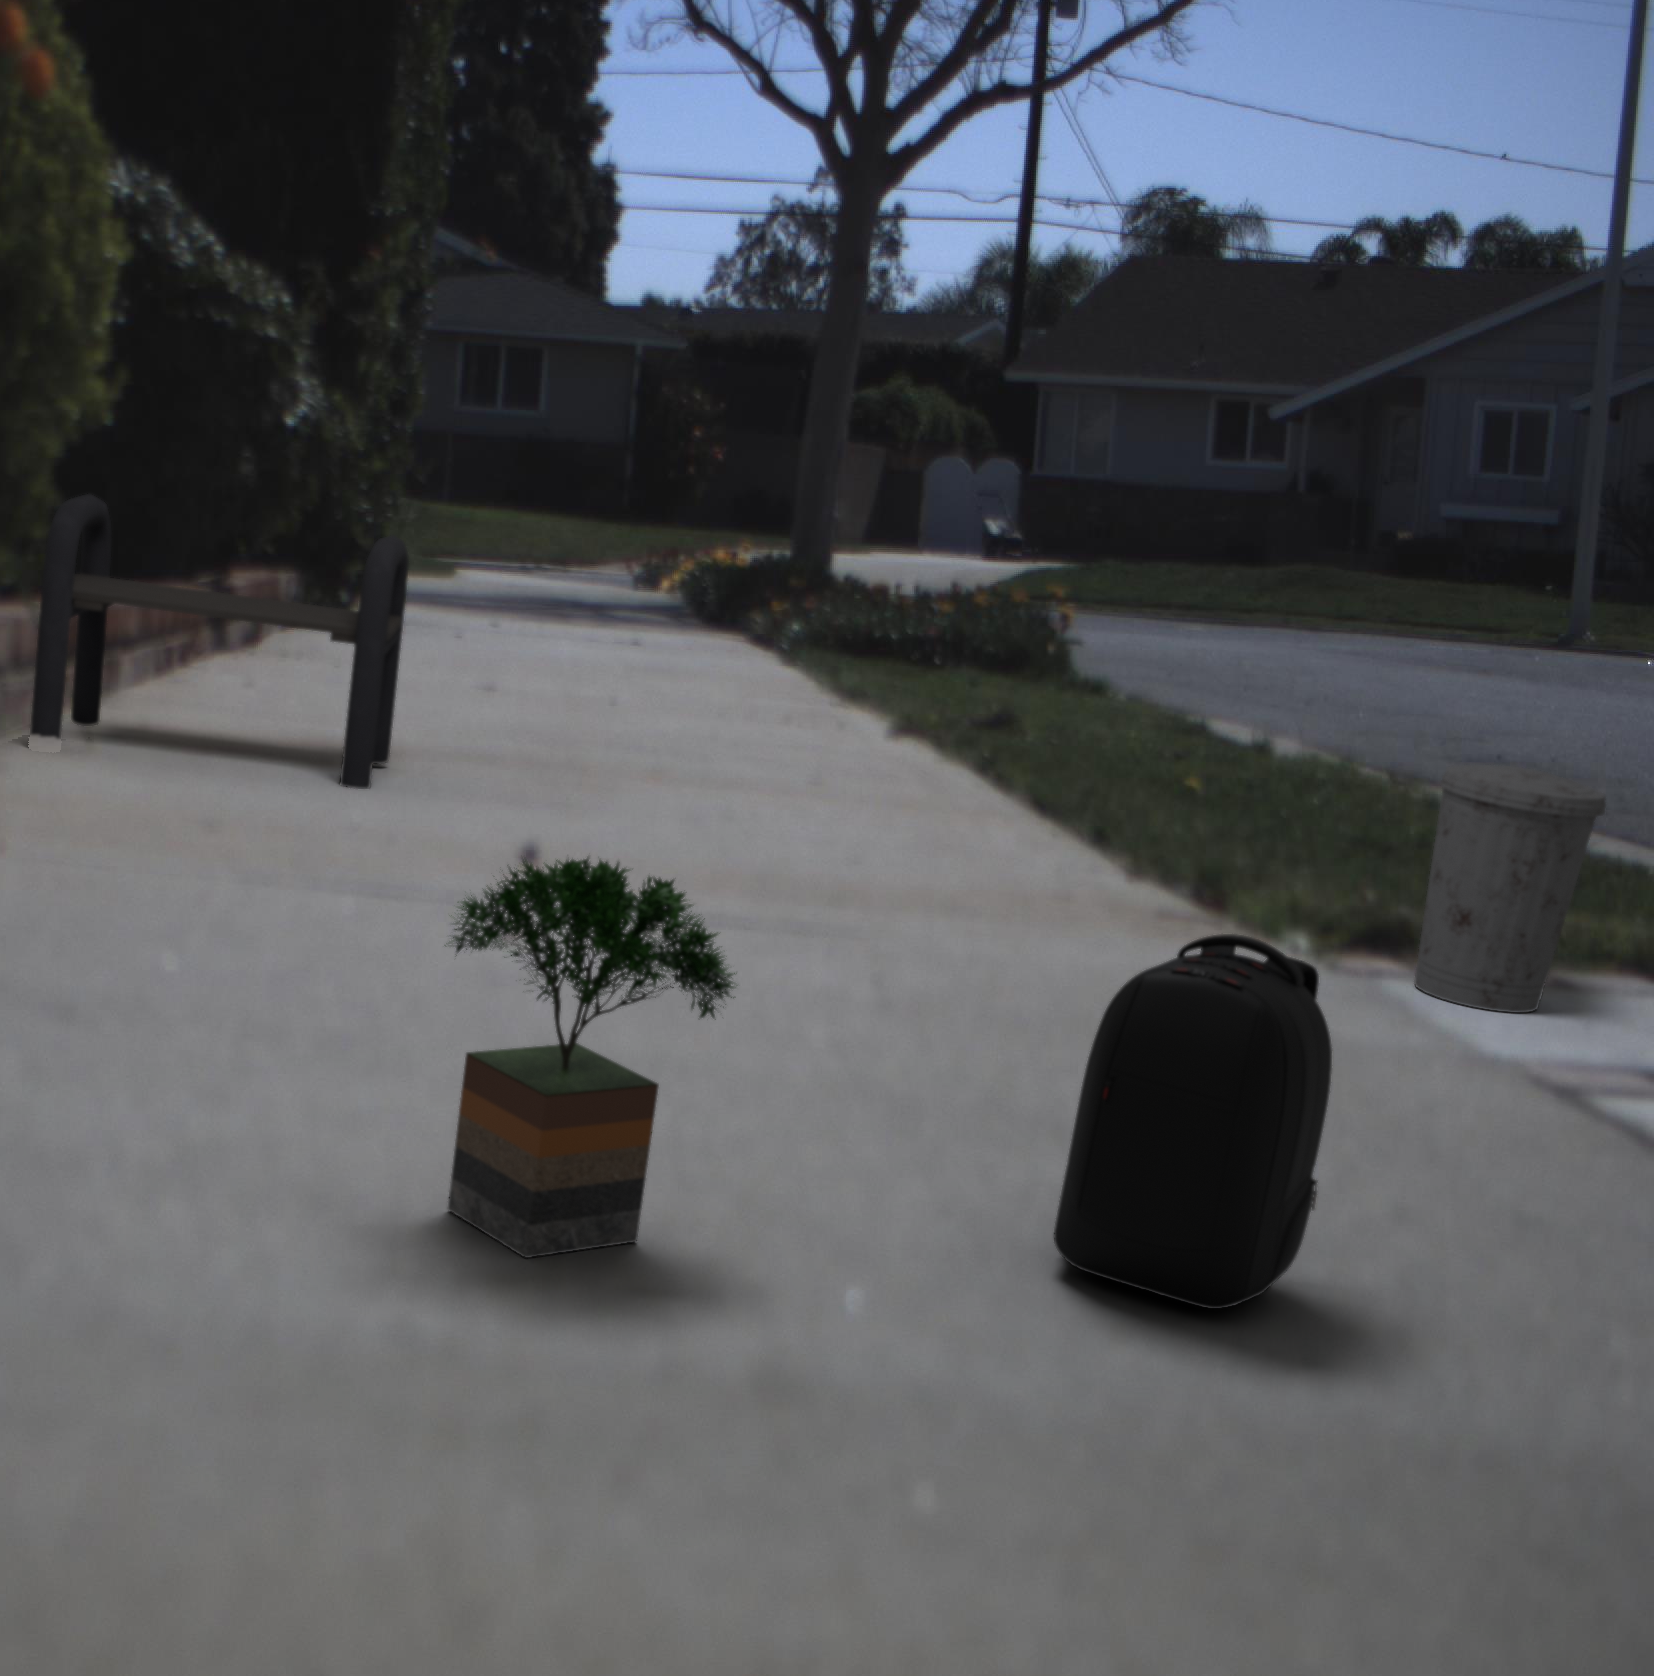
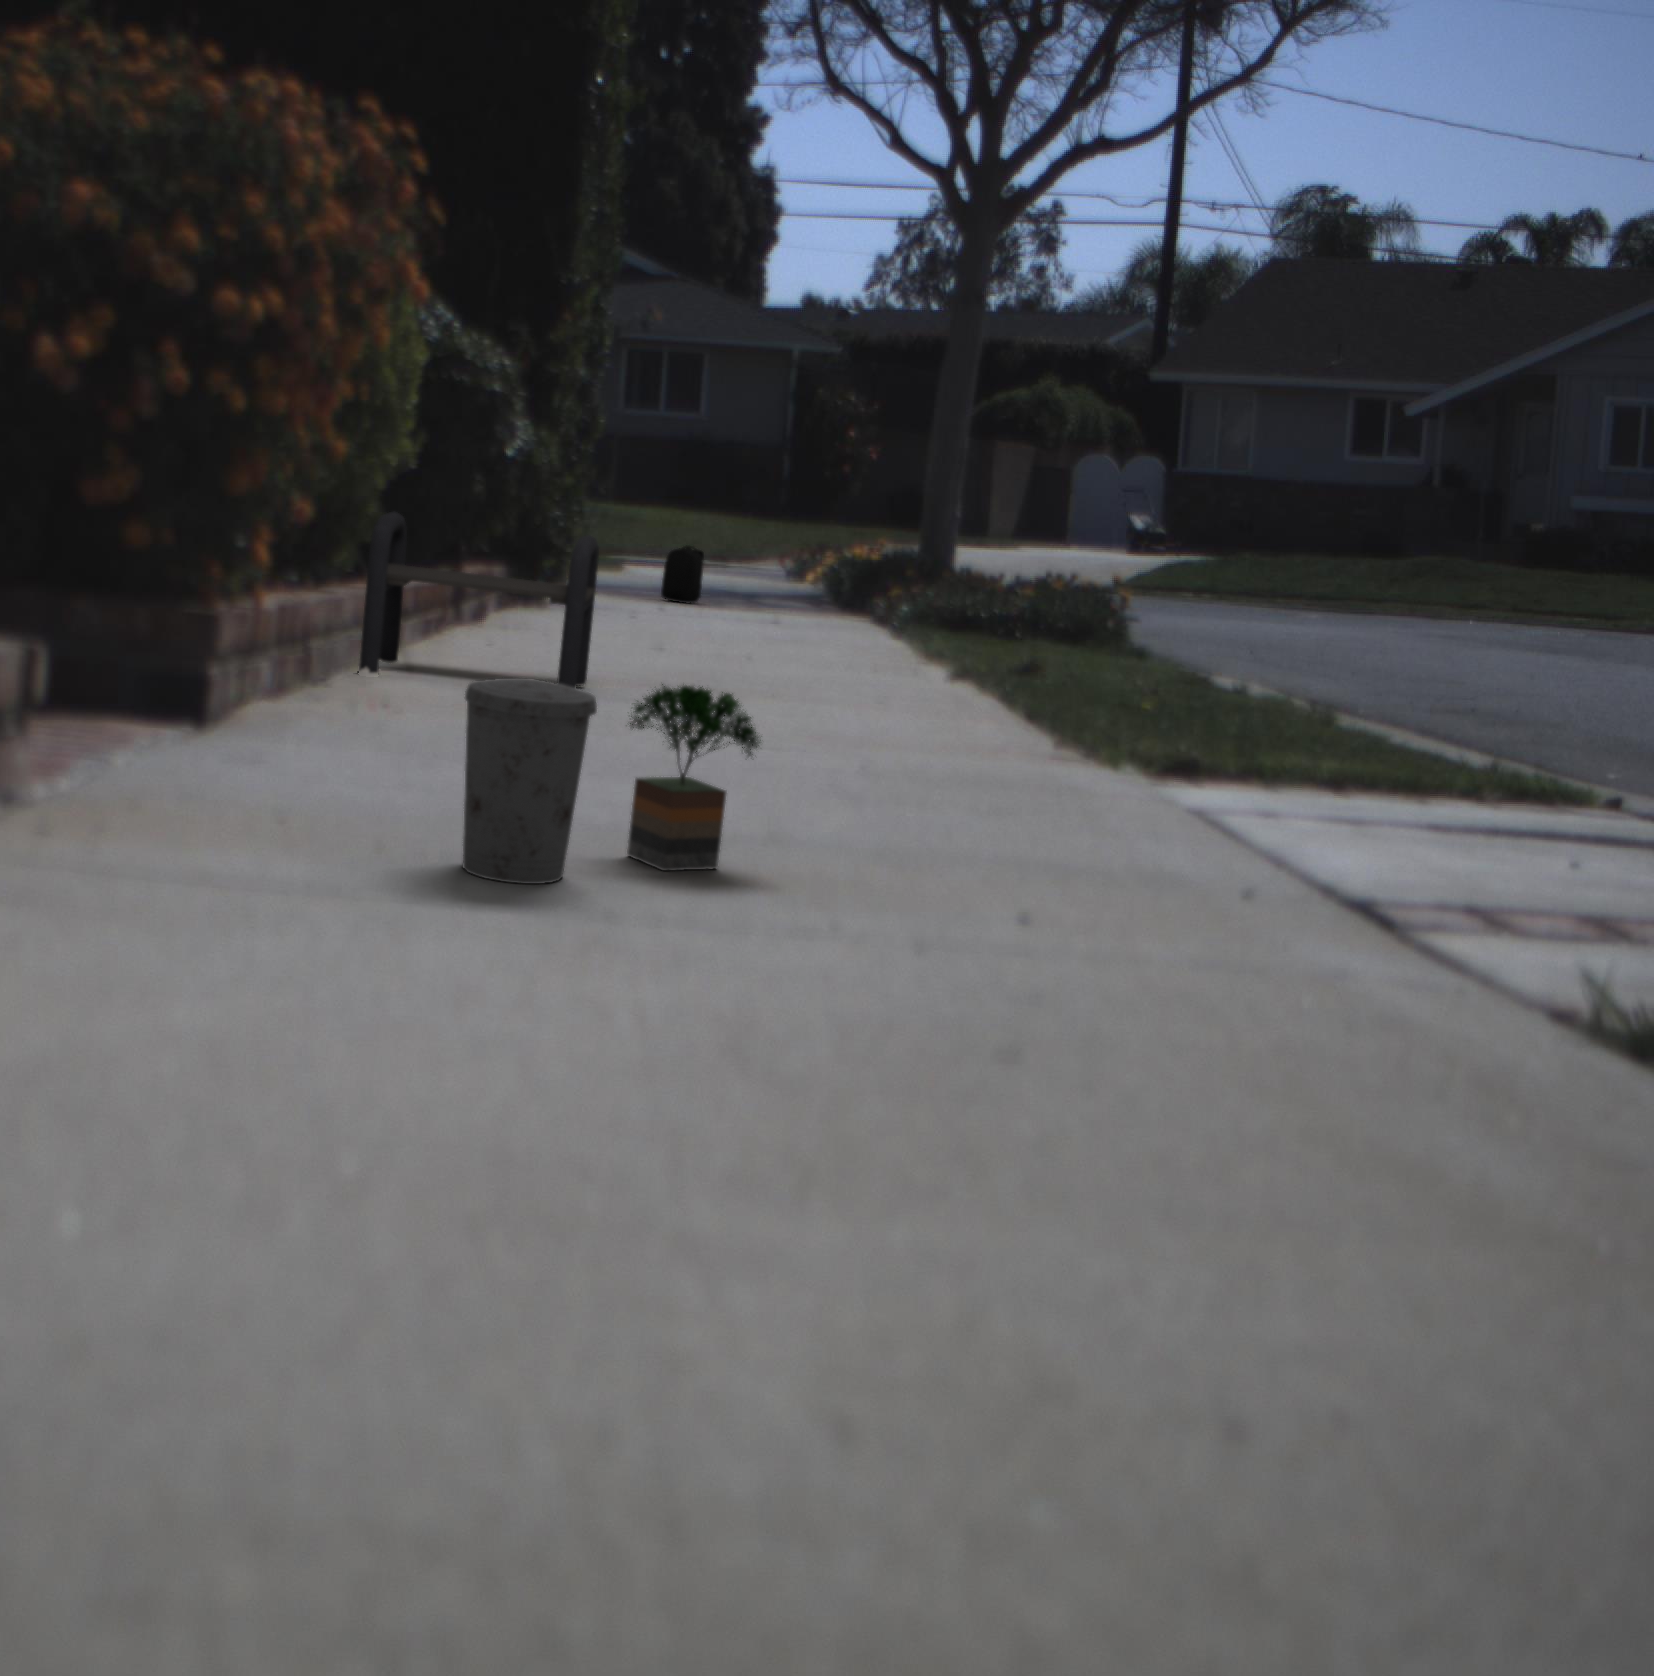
trash can: present [1414,765,1606,1013] -> present [463,678,597,884]
backpack: present [1054,934,1332,1309] -> present [661,545,704,604]

